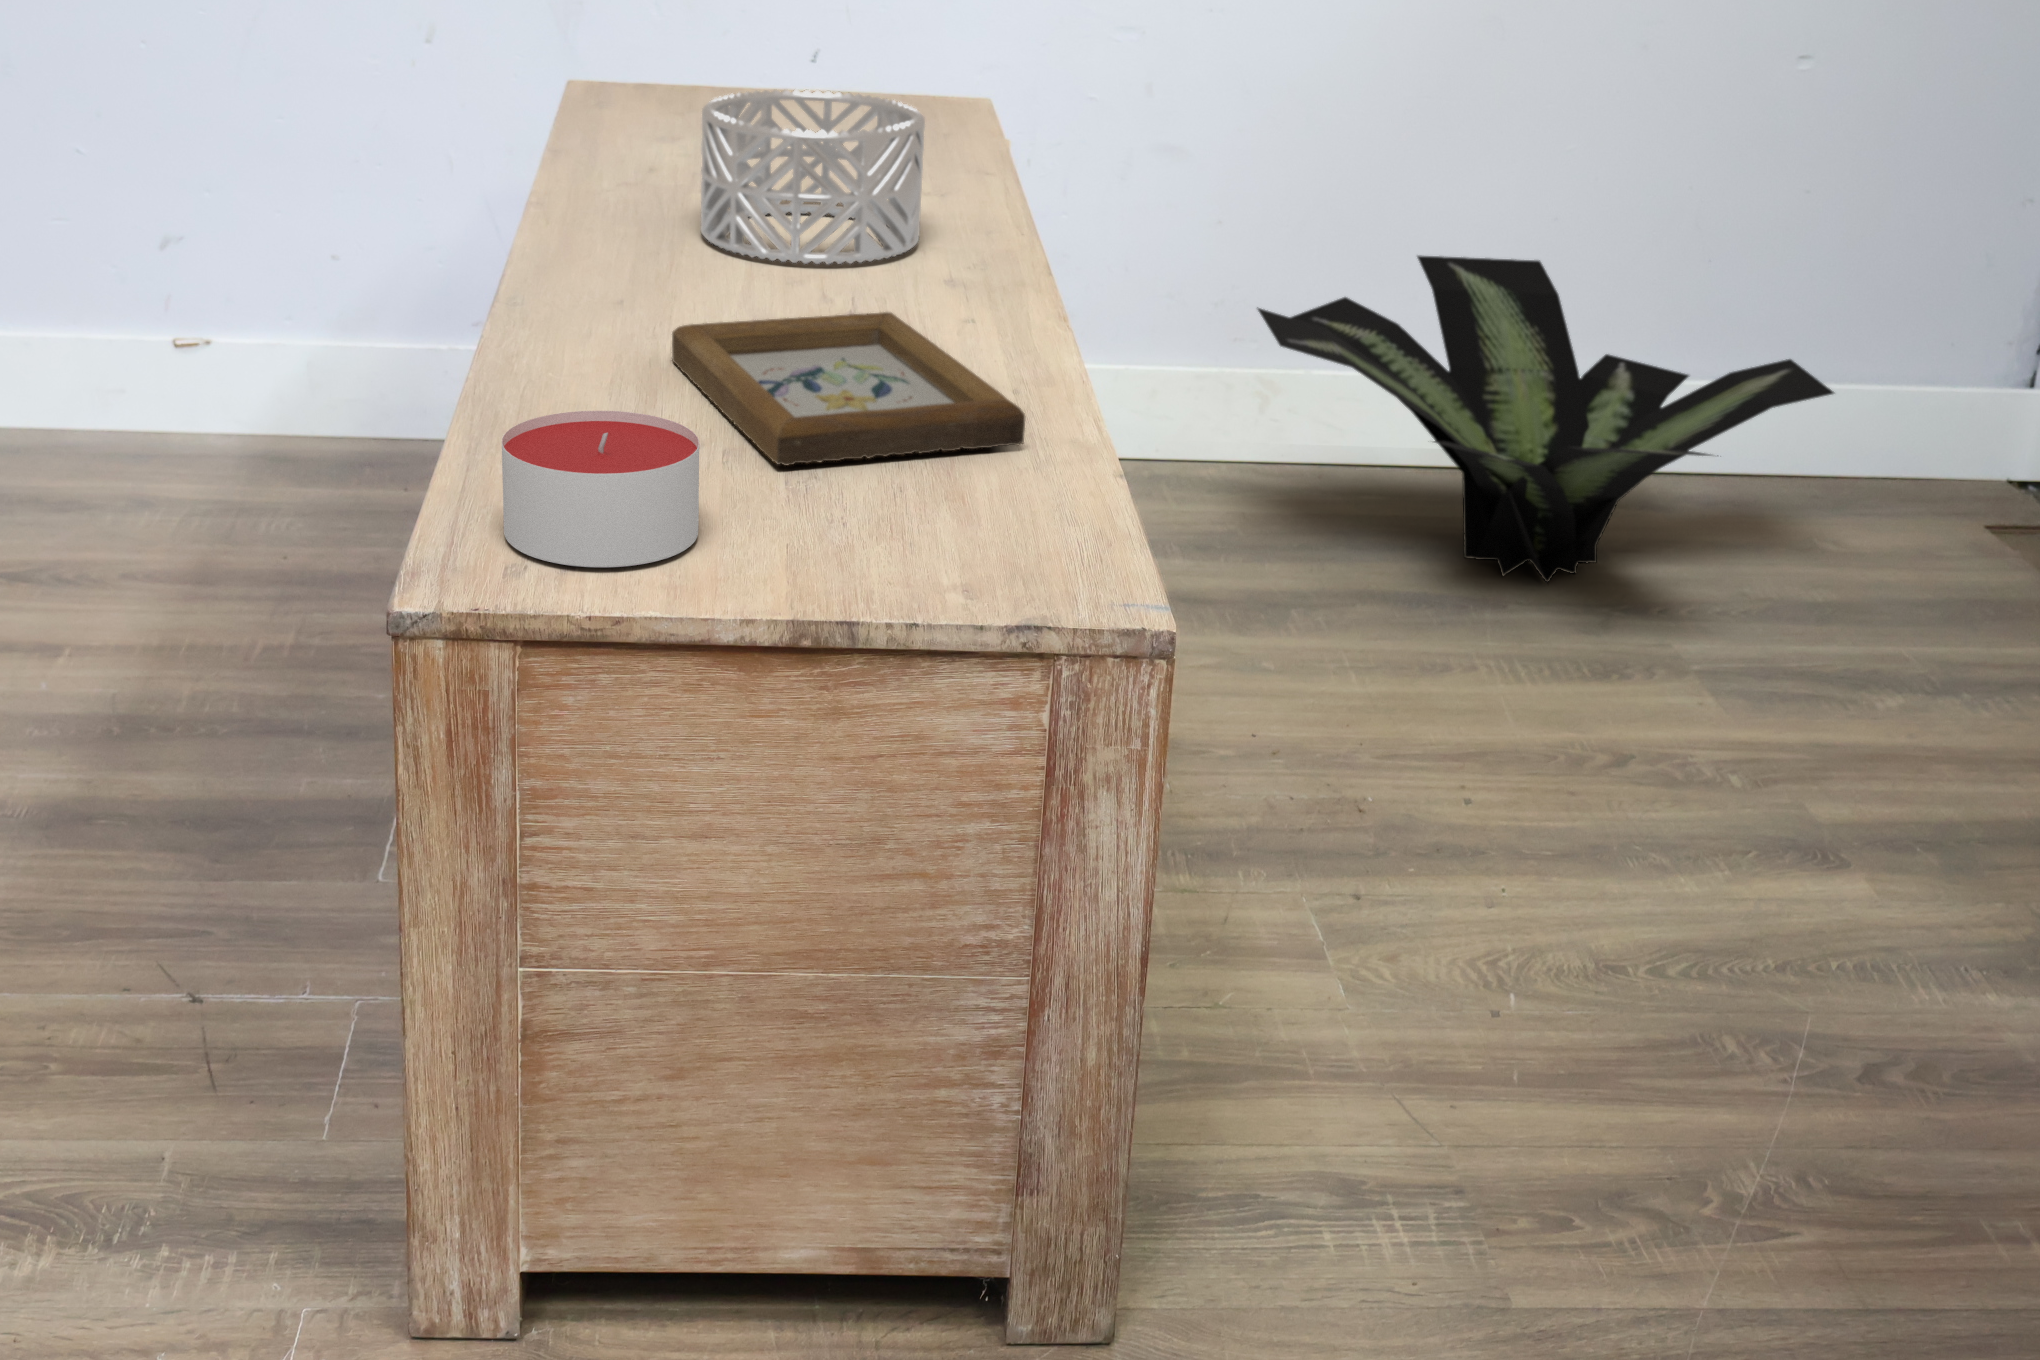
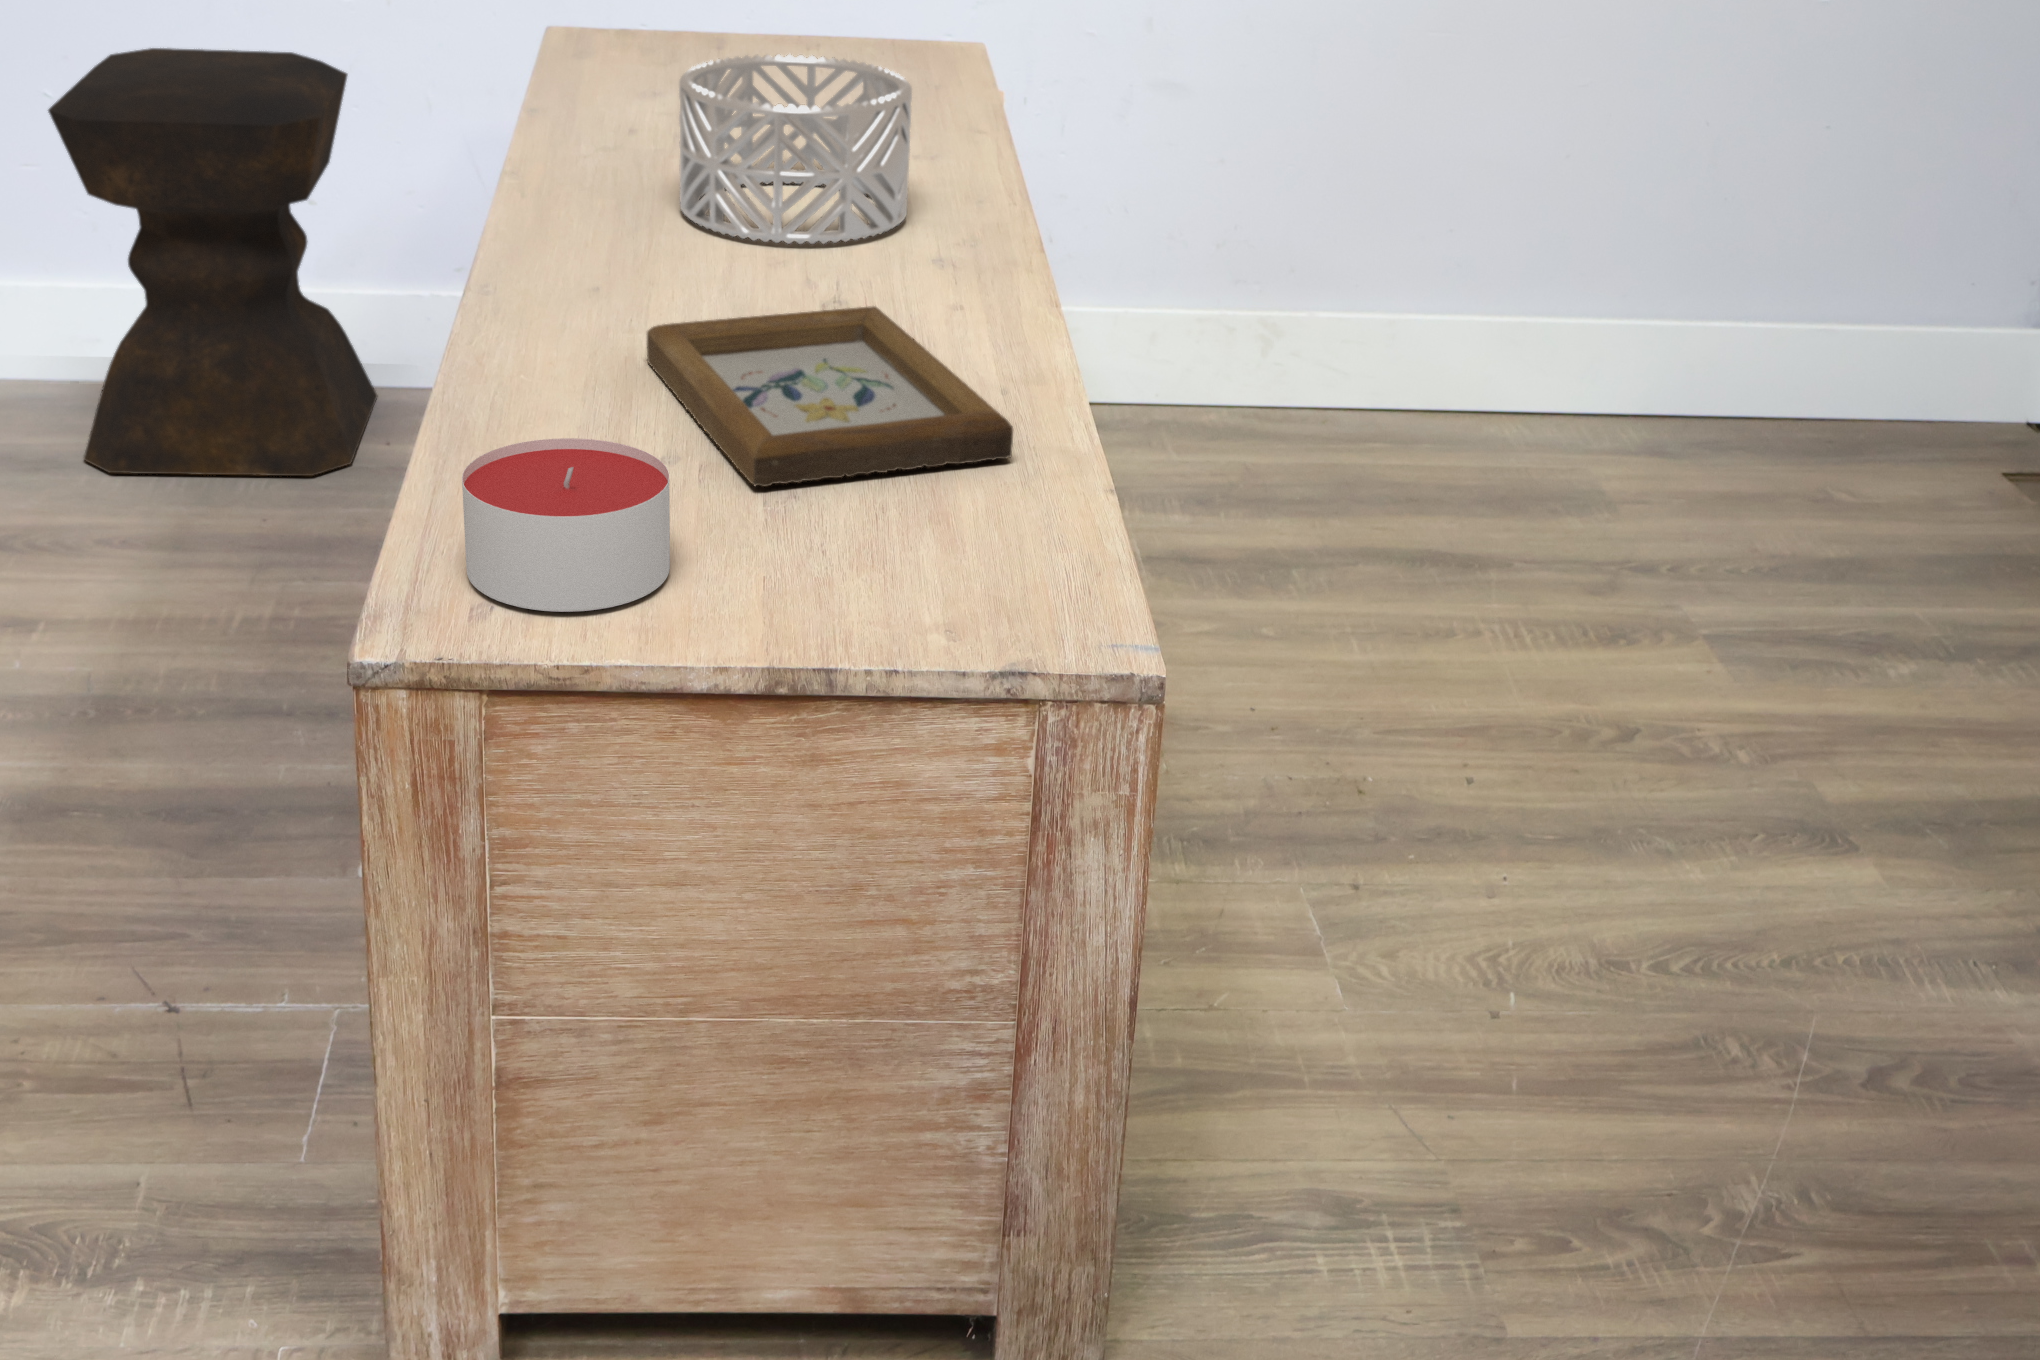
stool: none [84,104,396,516] -> present [48,48,377,476]
potted plant: present [1258,256,1834,583] -> none [1258,197,1854,545]

